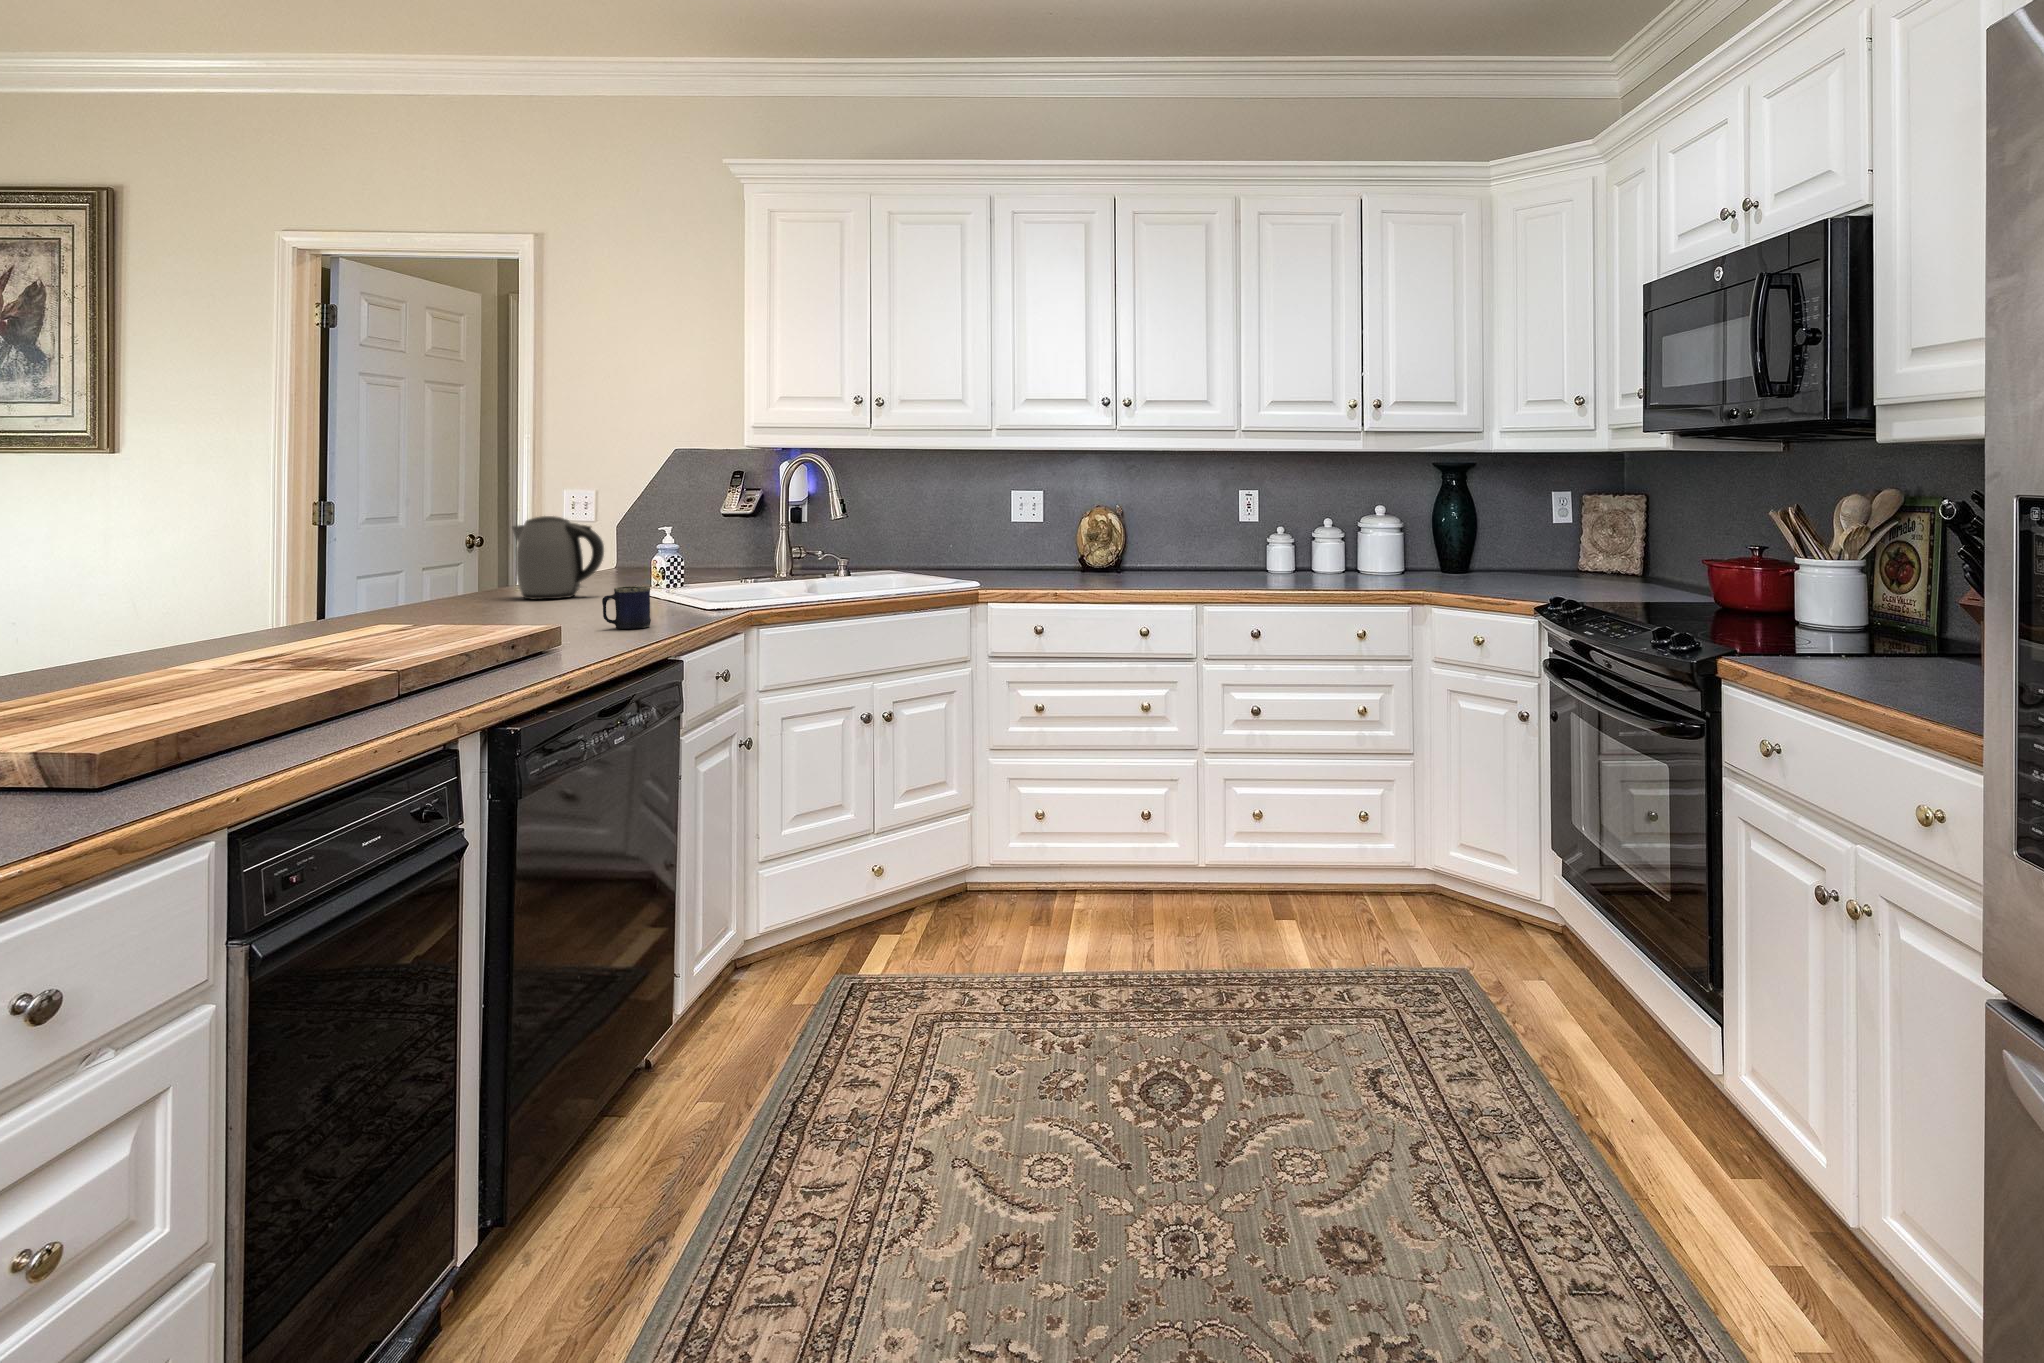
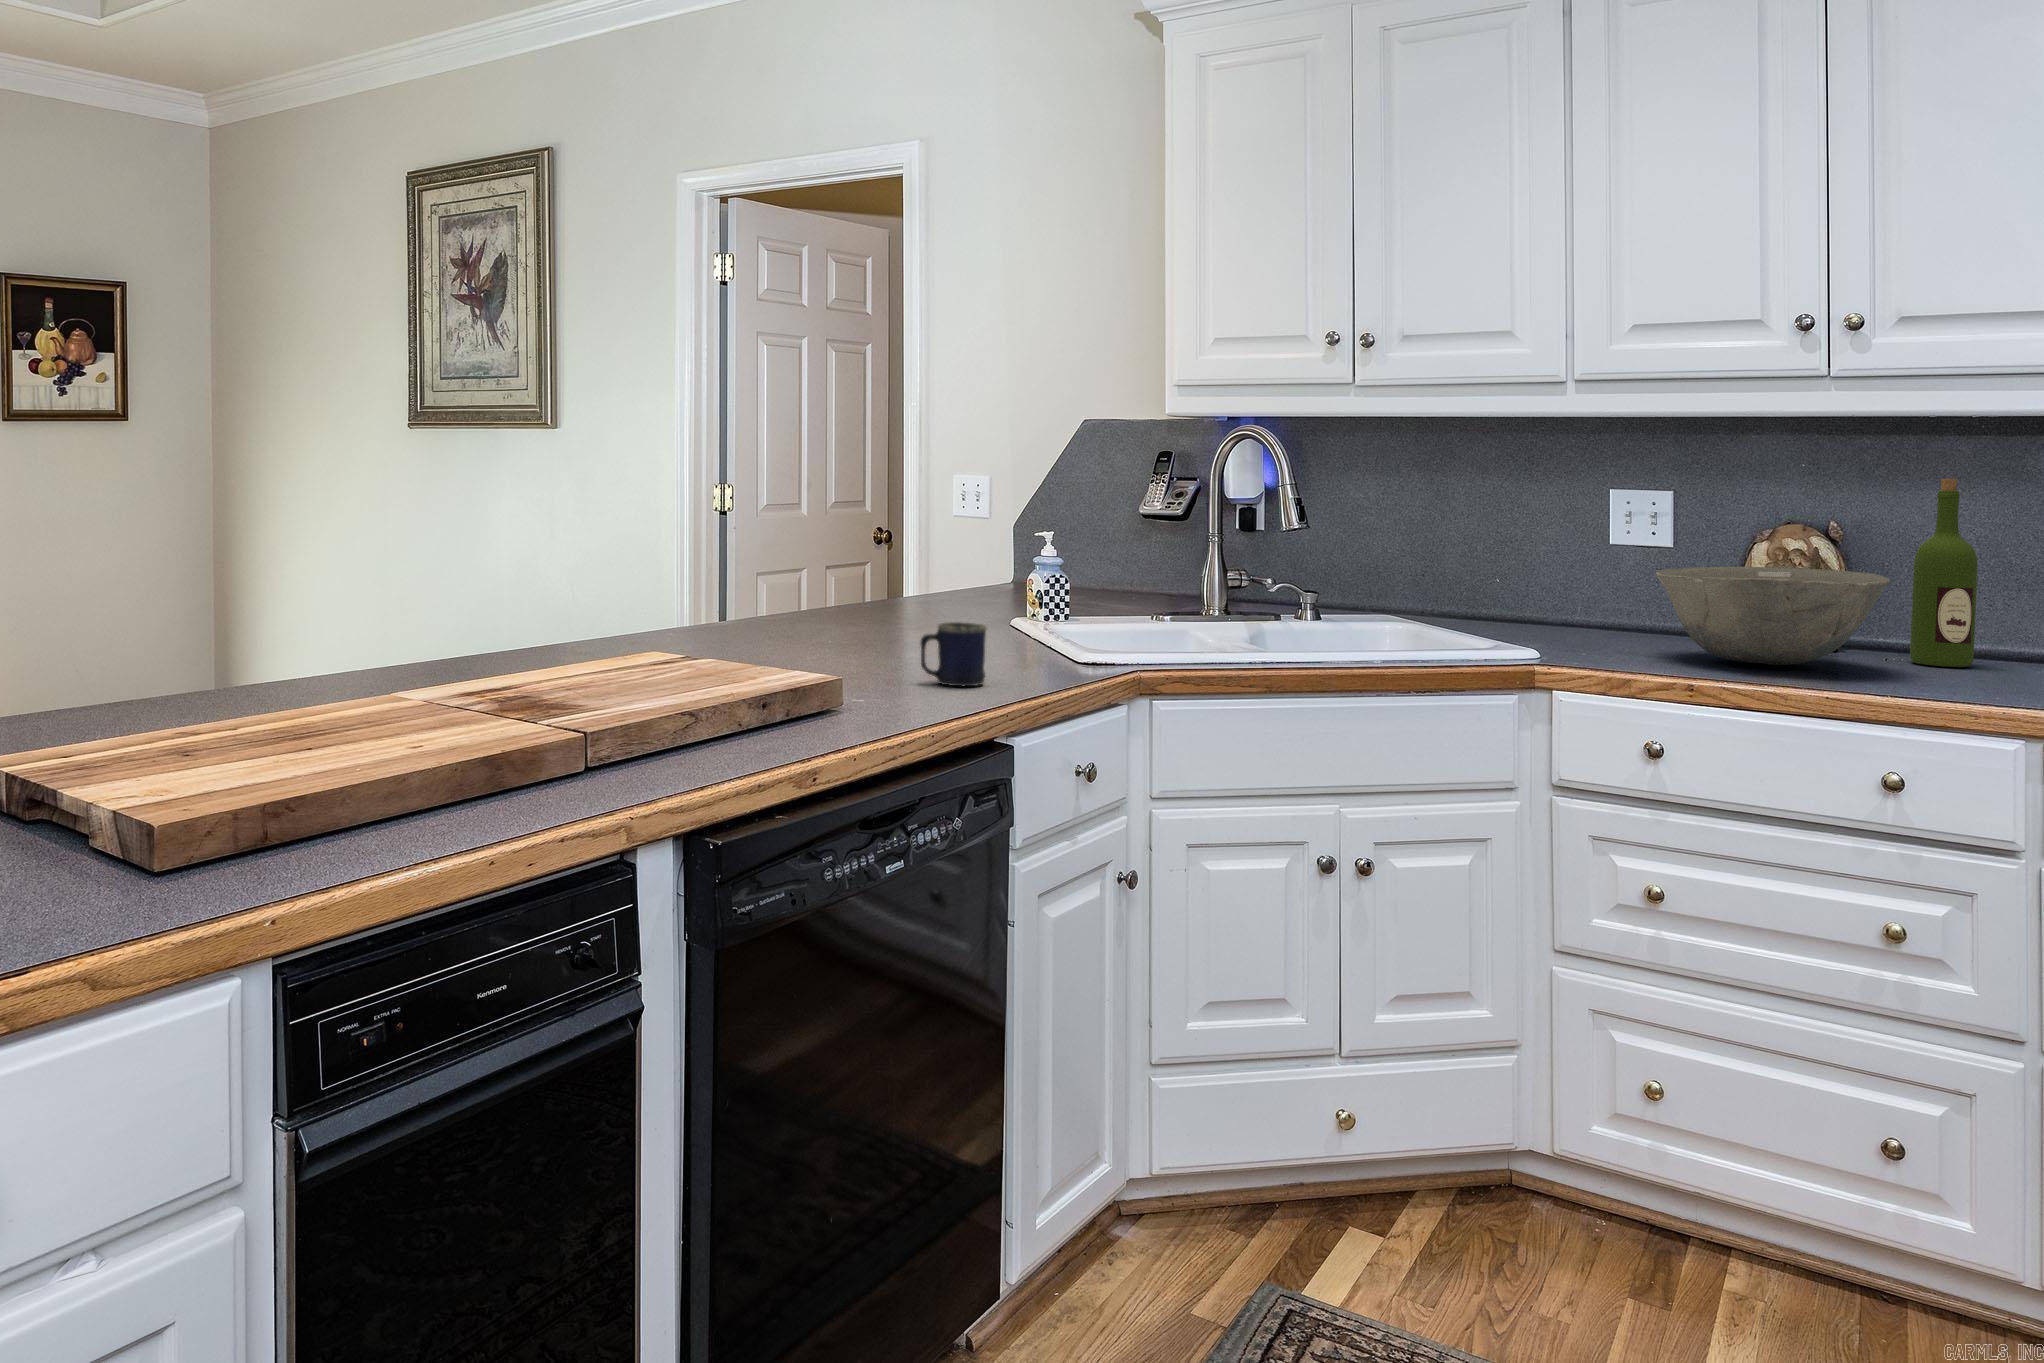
wine bottle: none [1140,482,1164,576] -> present [1910,479,1977,667]
kettle: present [512,516,604,600] -> none [857,513,965,625]
bowl: none [1028,530,1130,580] -> present [1656,567,1890,665]

